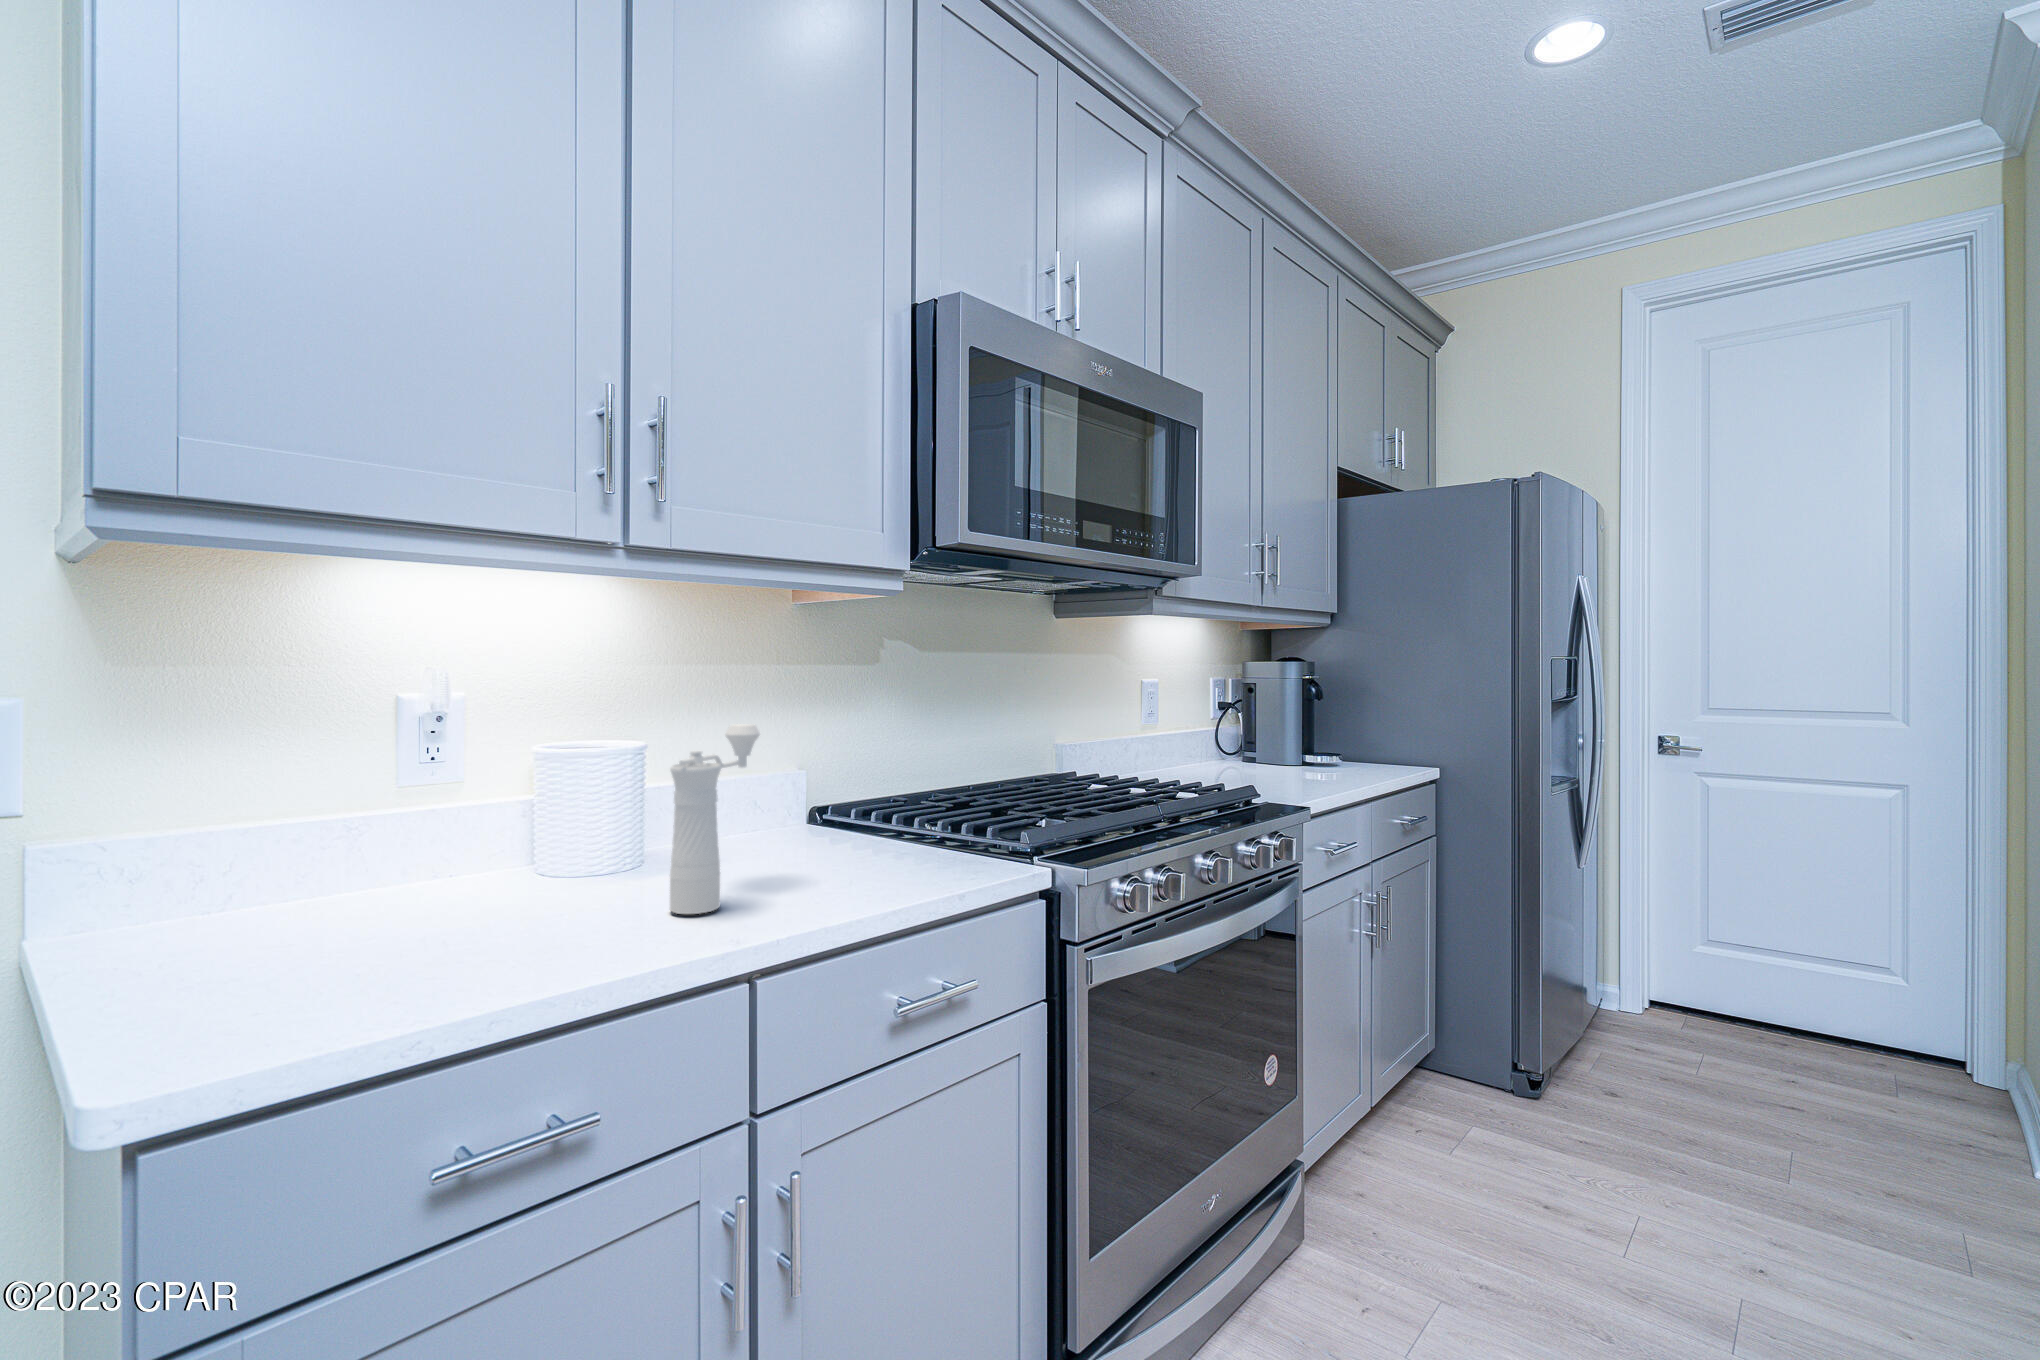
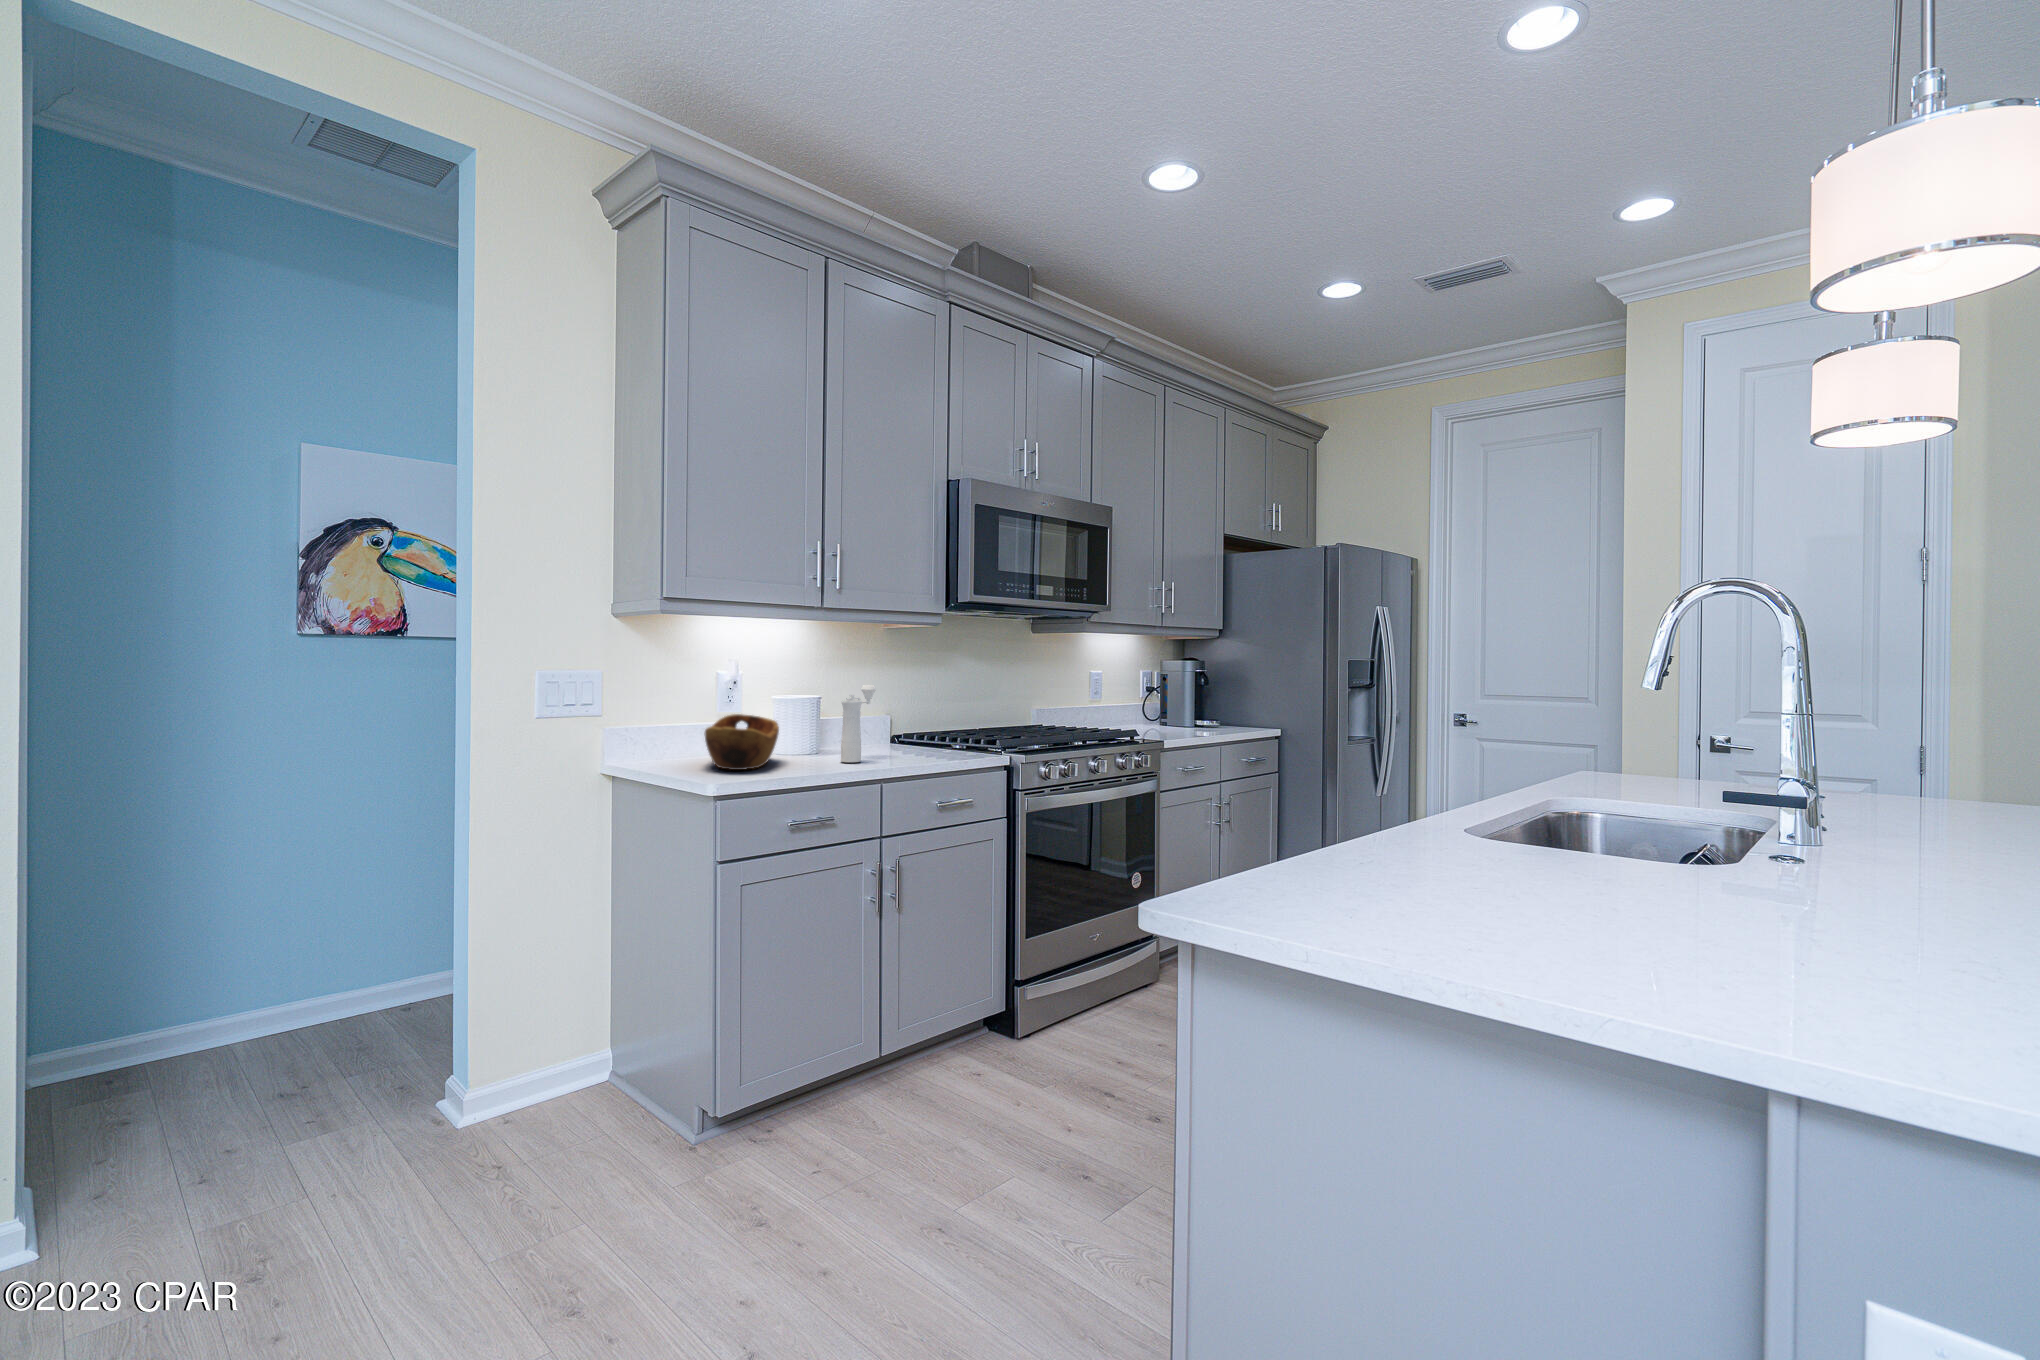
wooden bowl: none [270,797,513,973] -> present [704,714,779,770]

